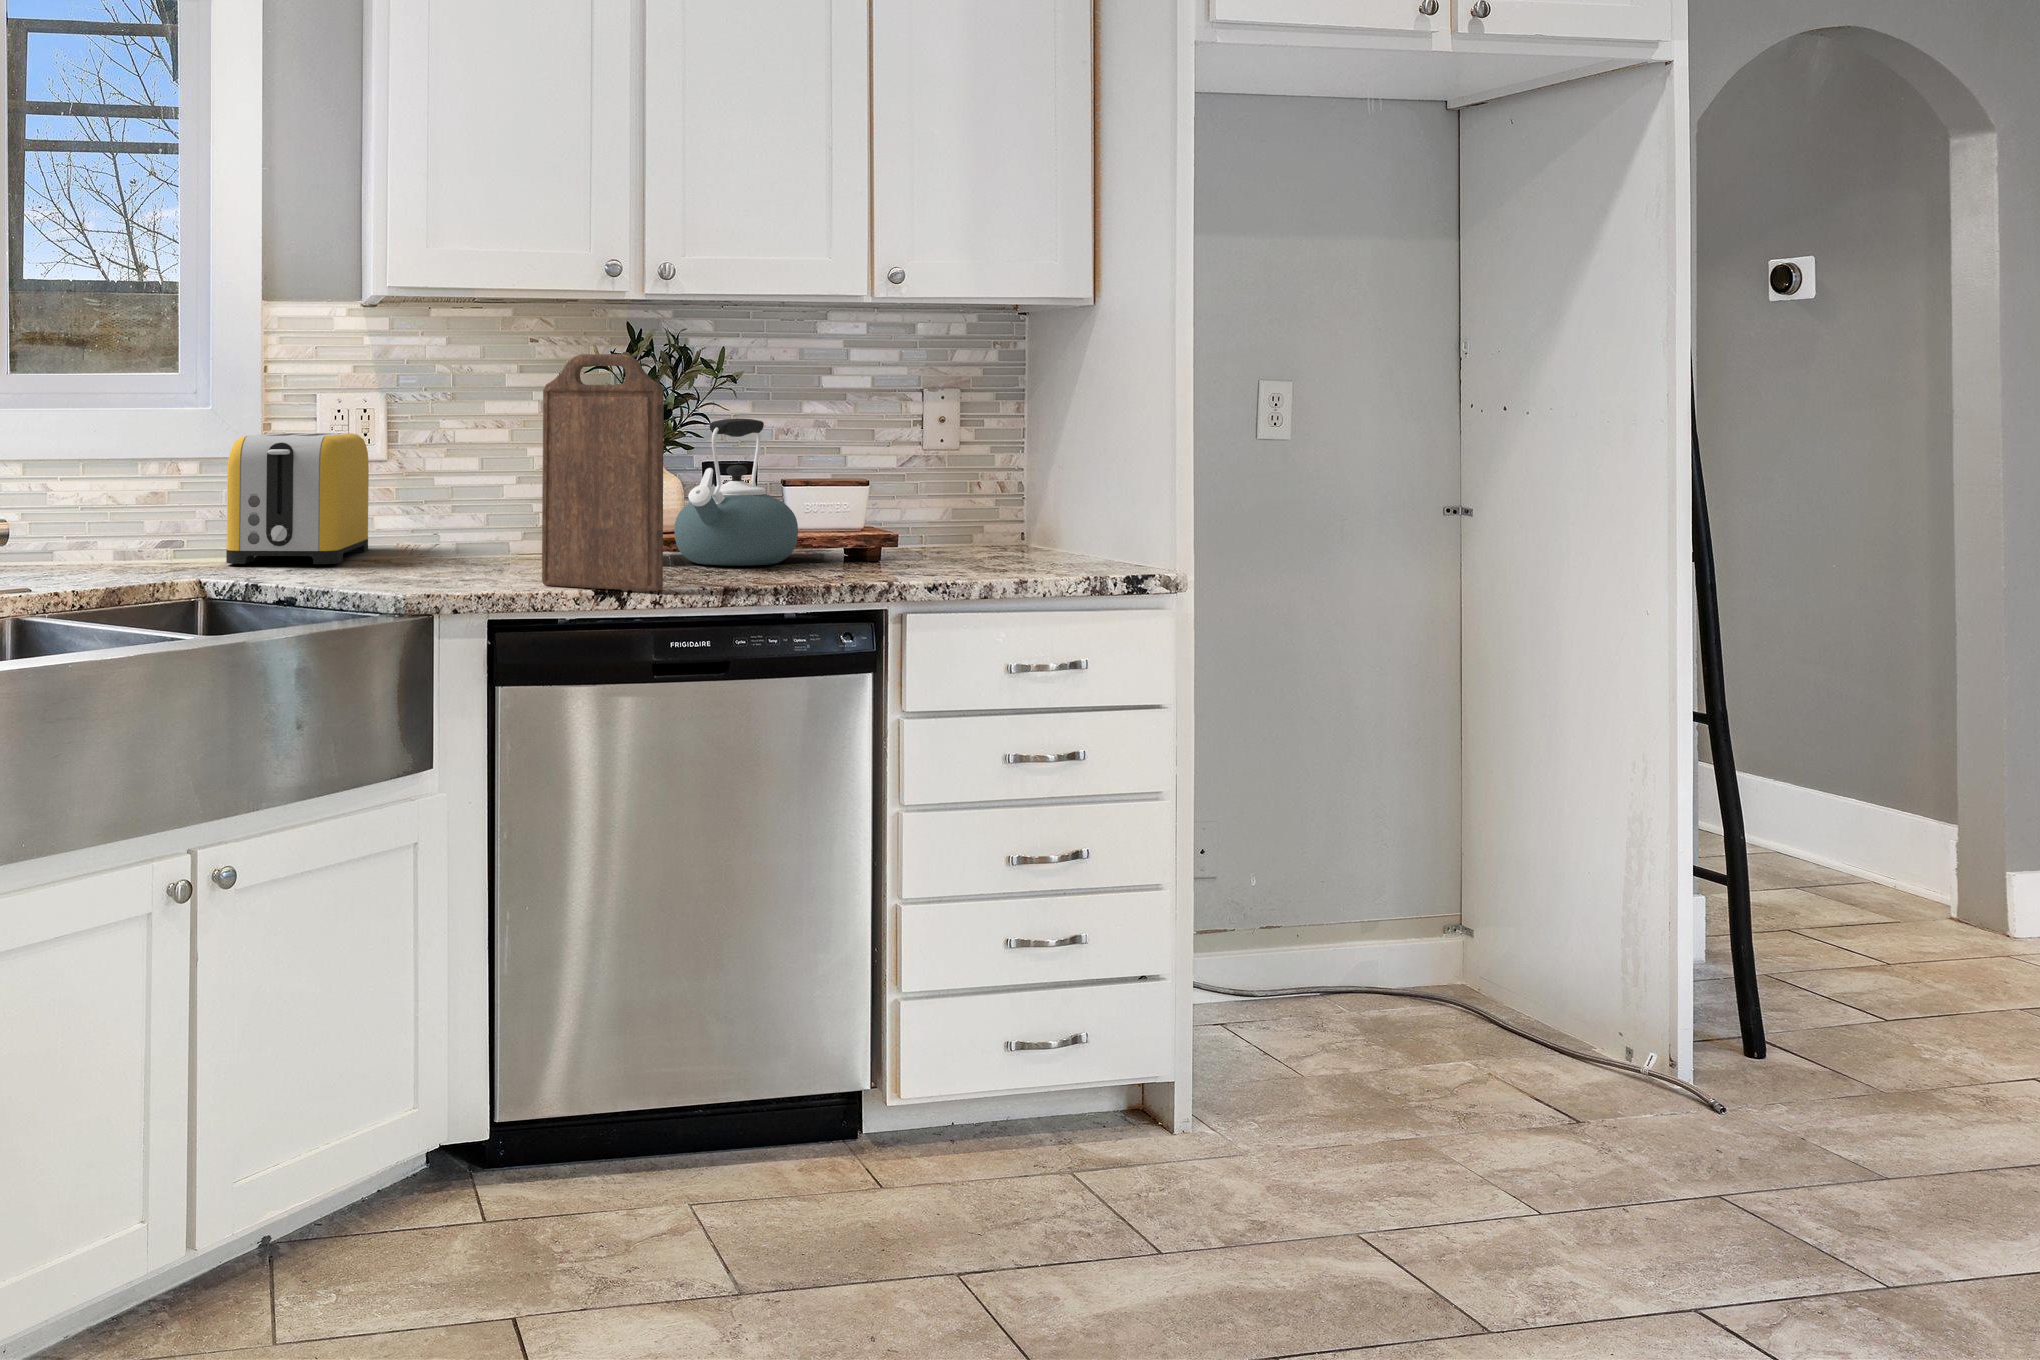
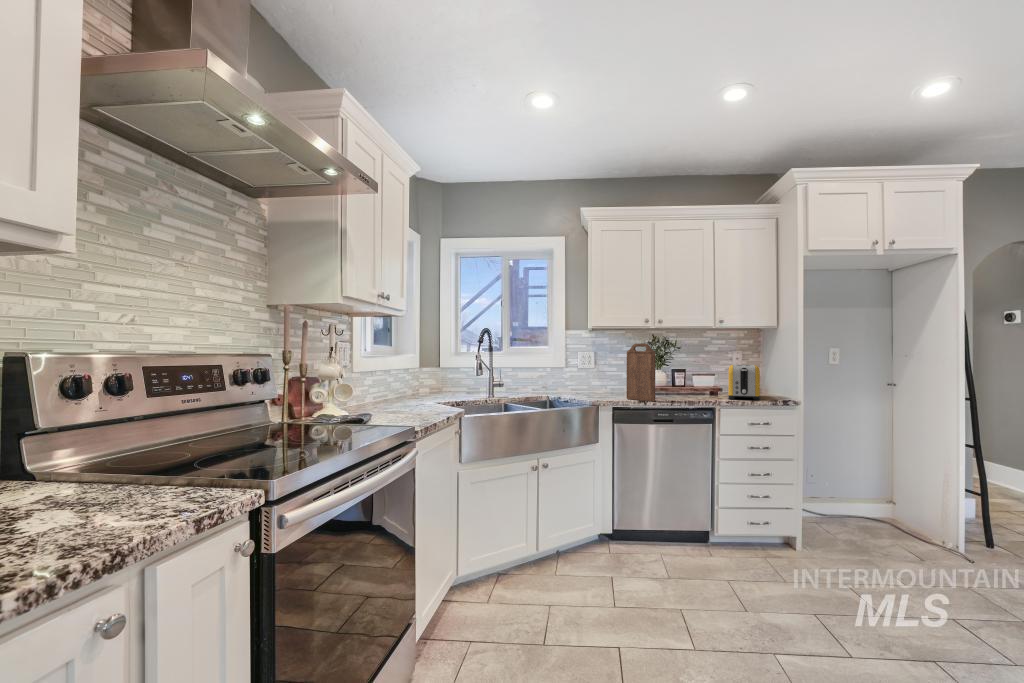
kettle: present [674,418,798,566] -> none [663,359,695,396]
toaster: present [226,433,369,564] -> present [728,365,760,400]

